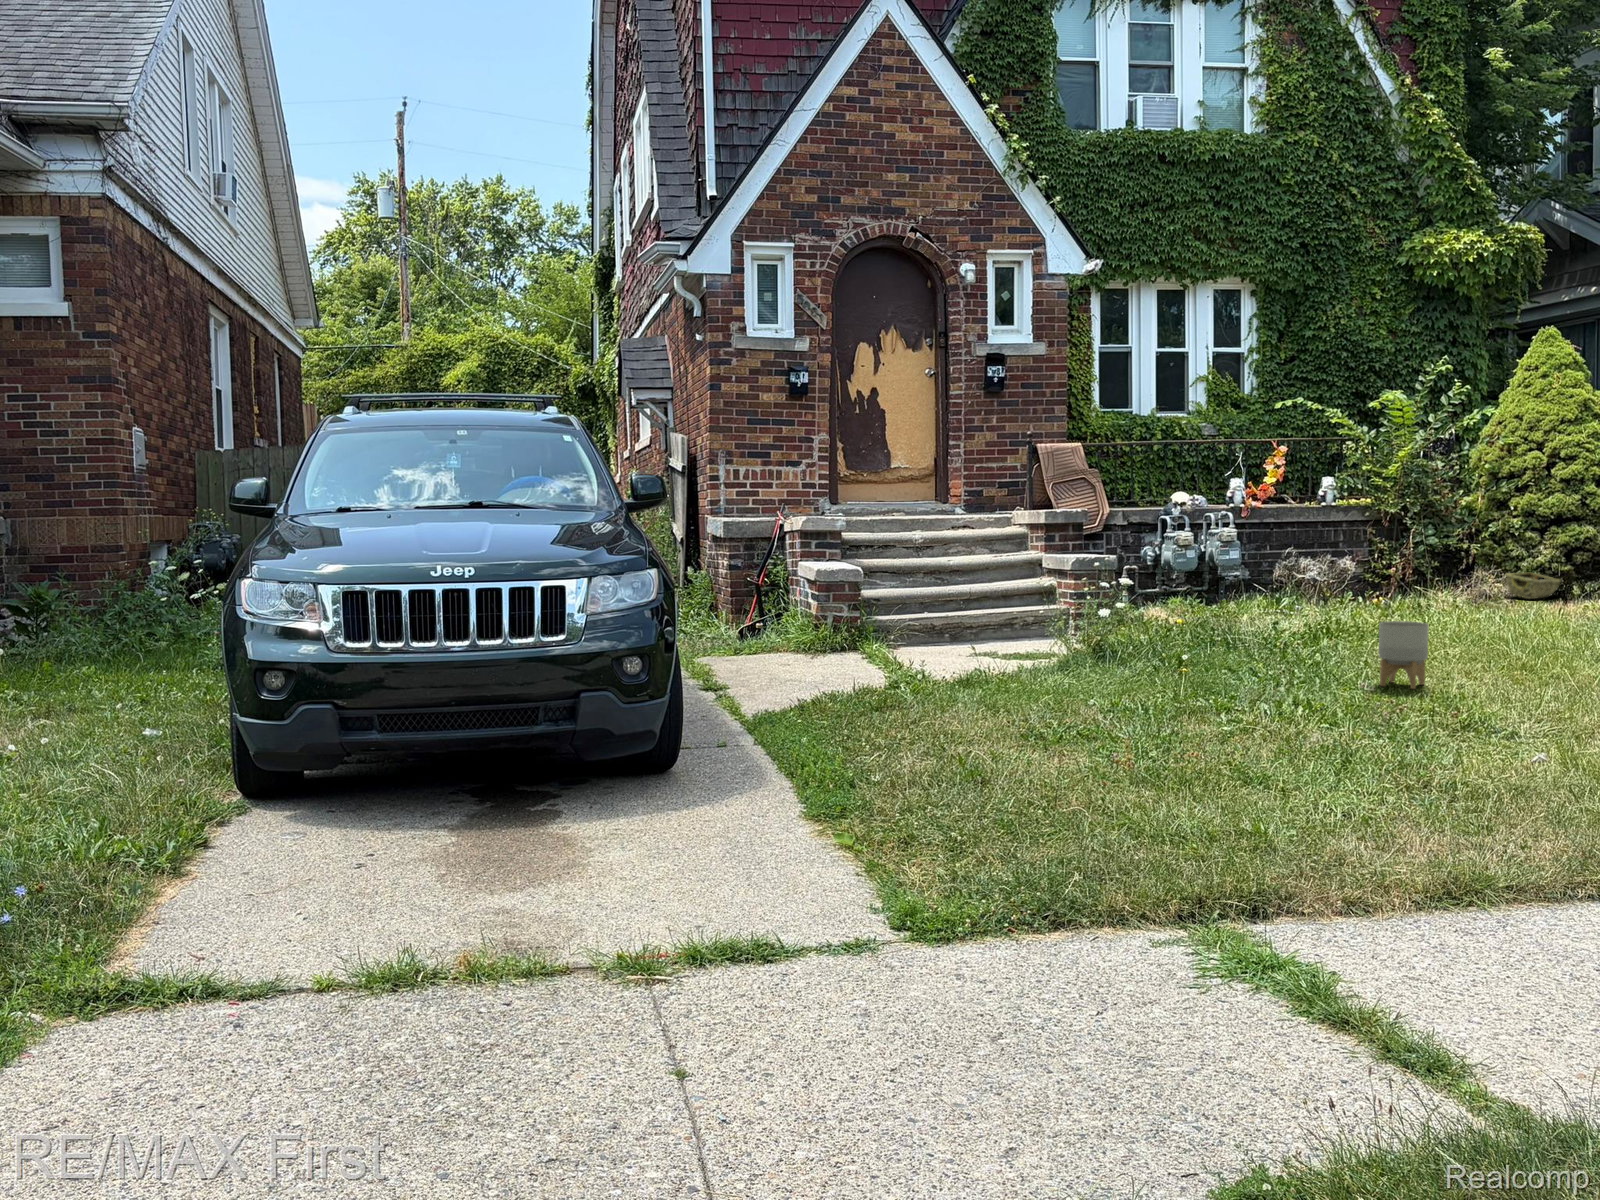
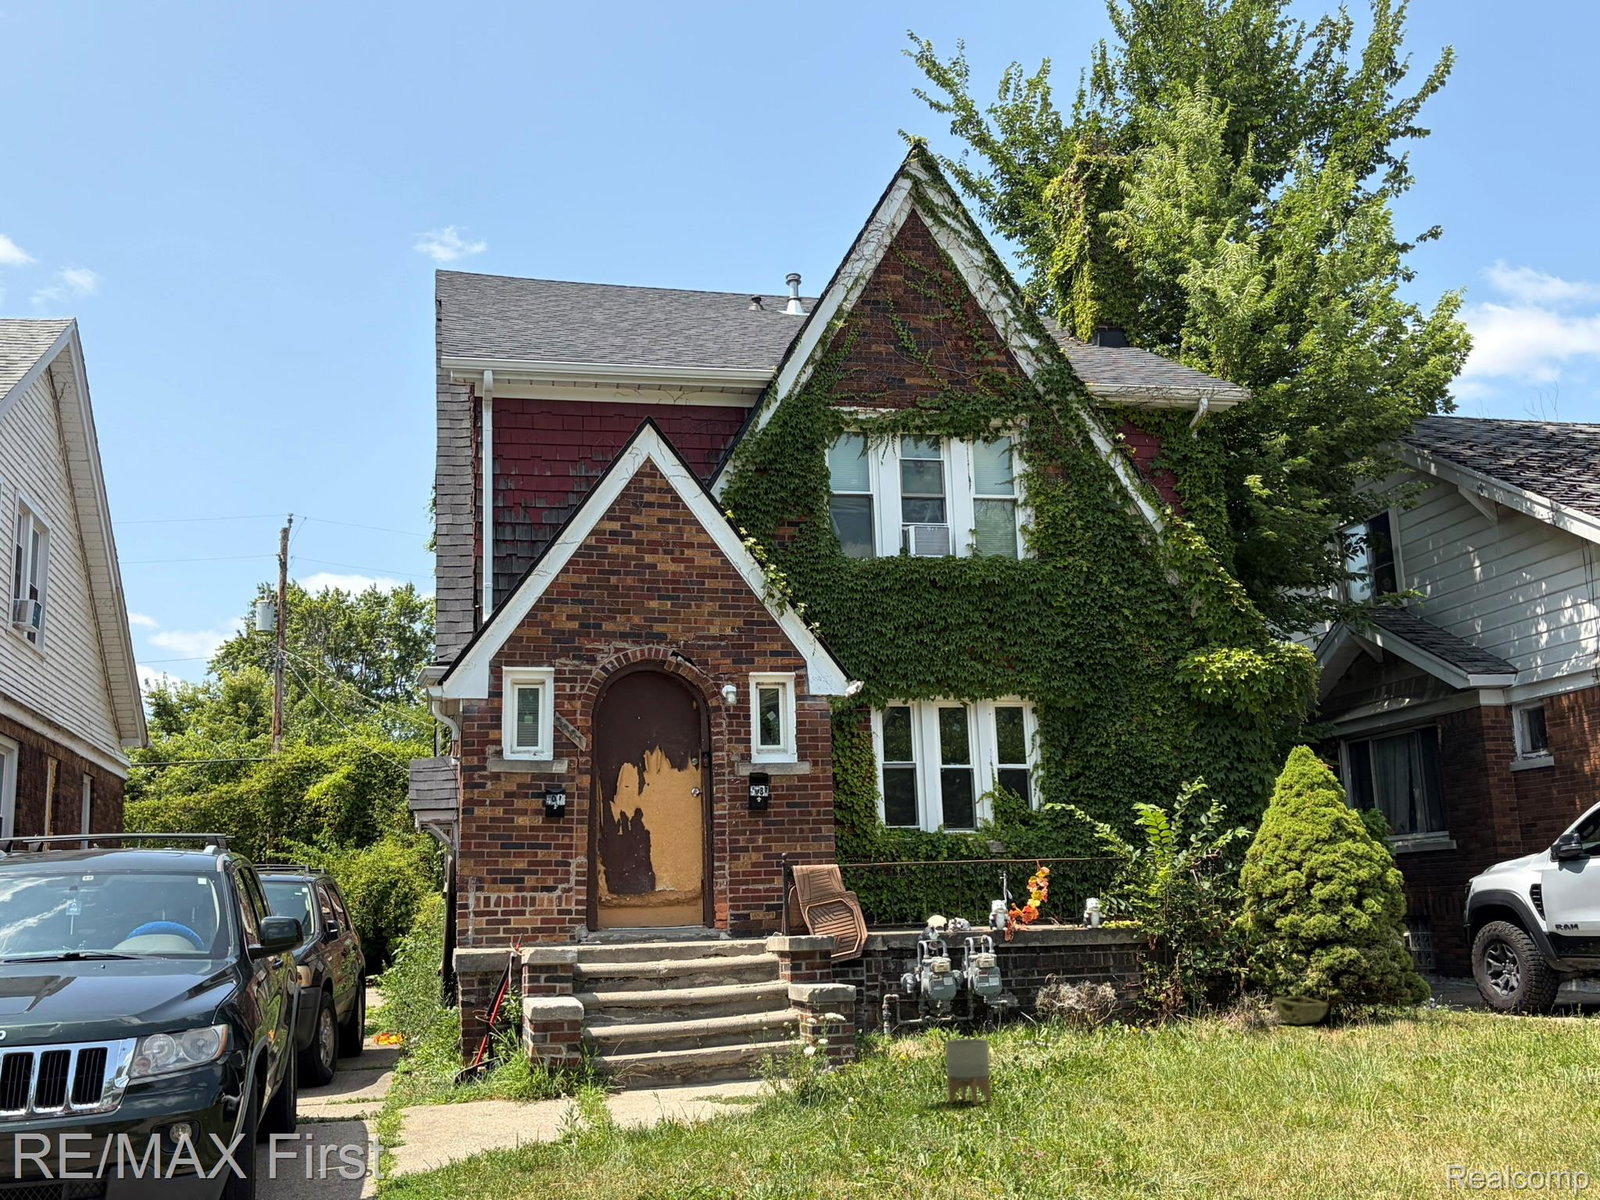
planter: present [1379,621,1429,689] -> present [946,1039,990,1105]

